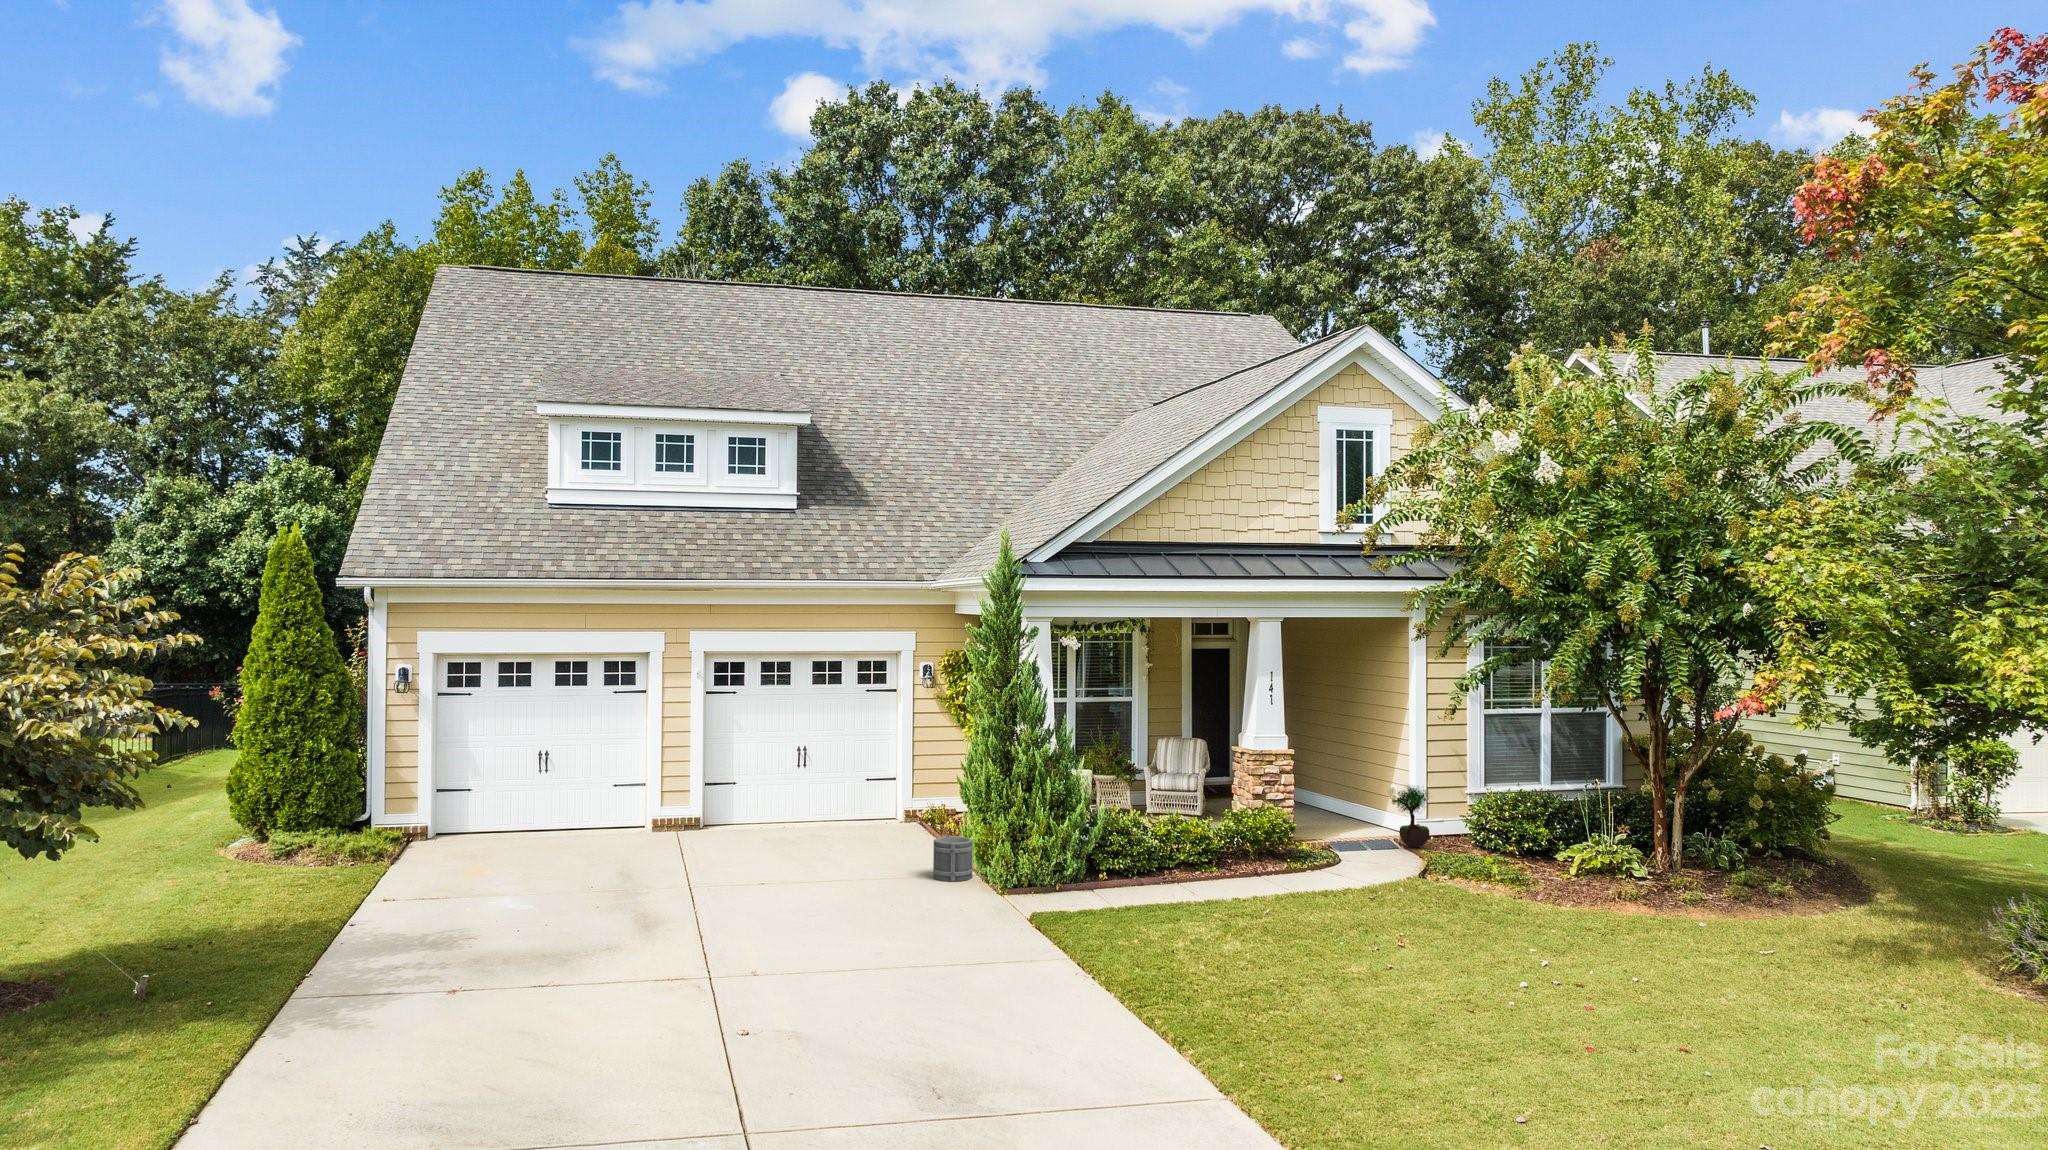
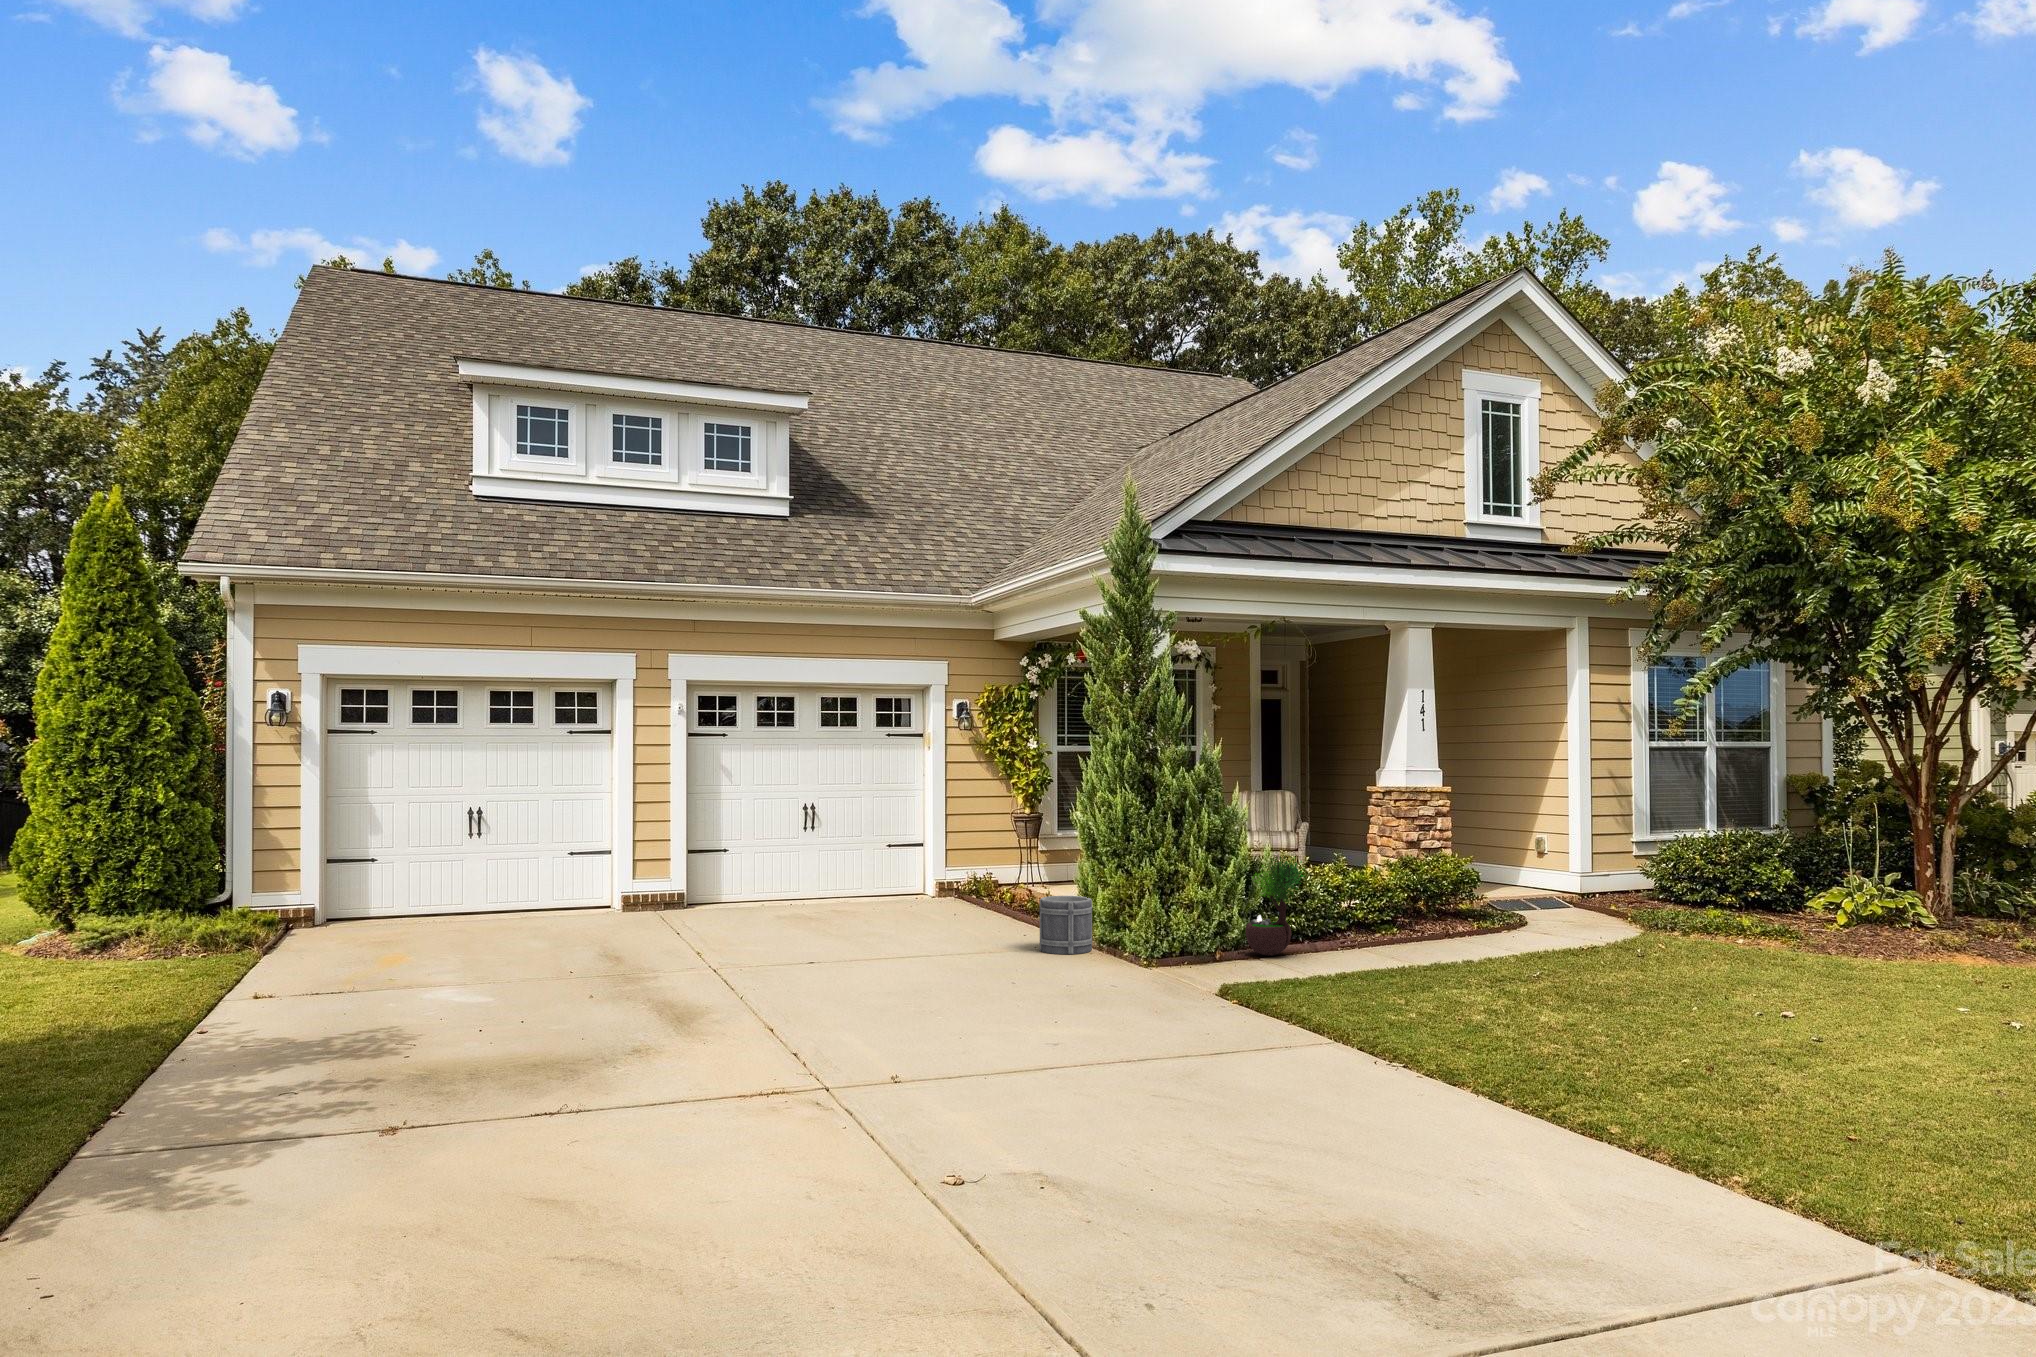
potted tree: present [1393,787,1429,848] -> present [1246,857,1305,956]

